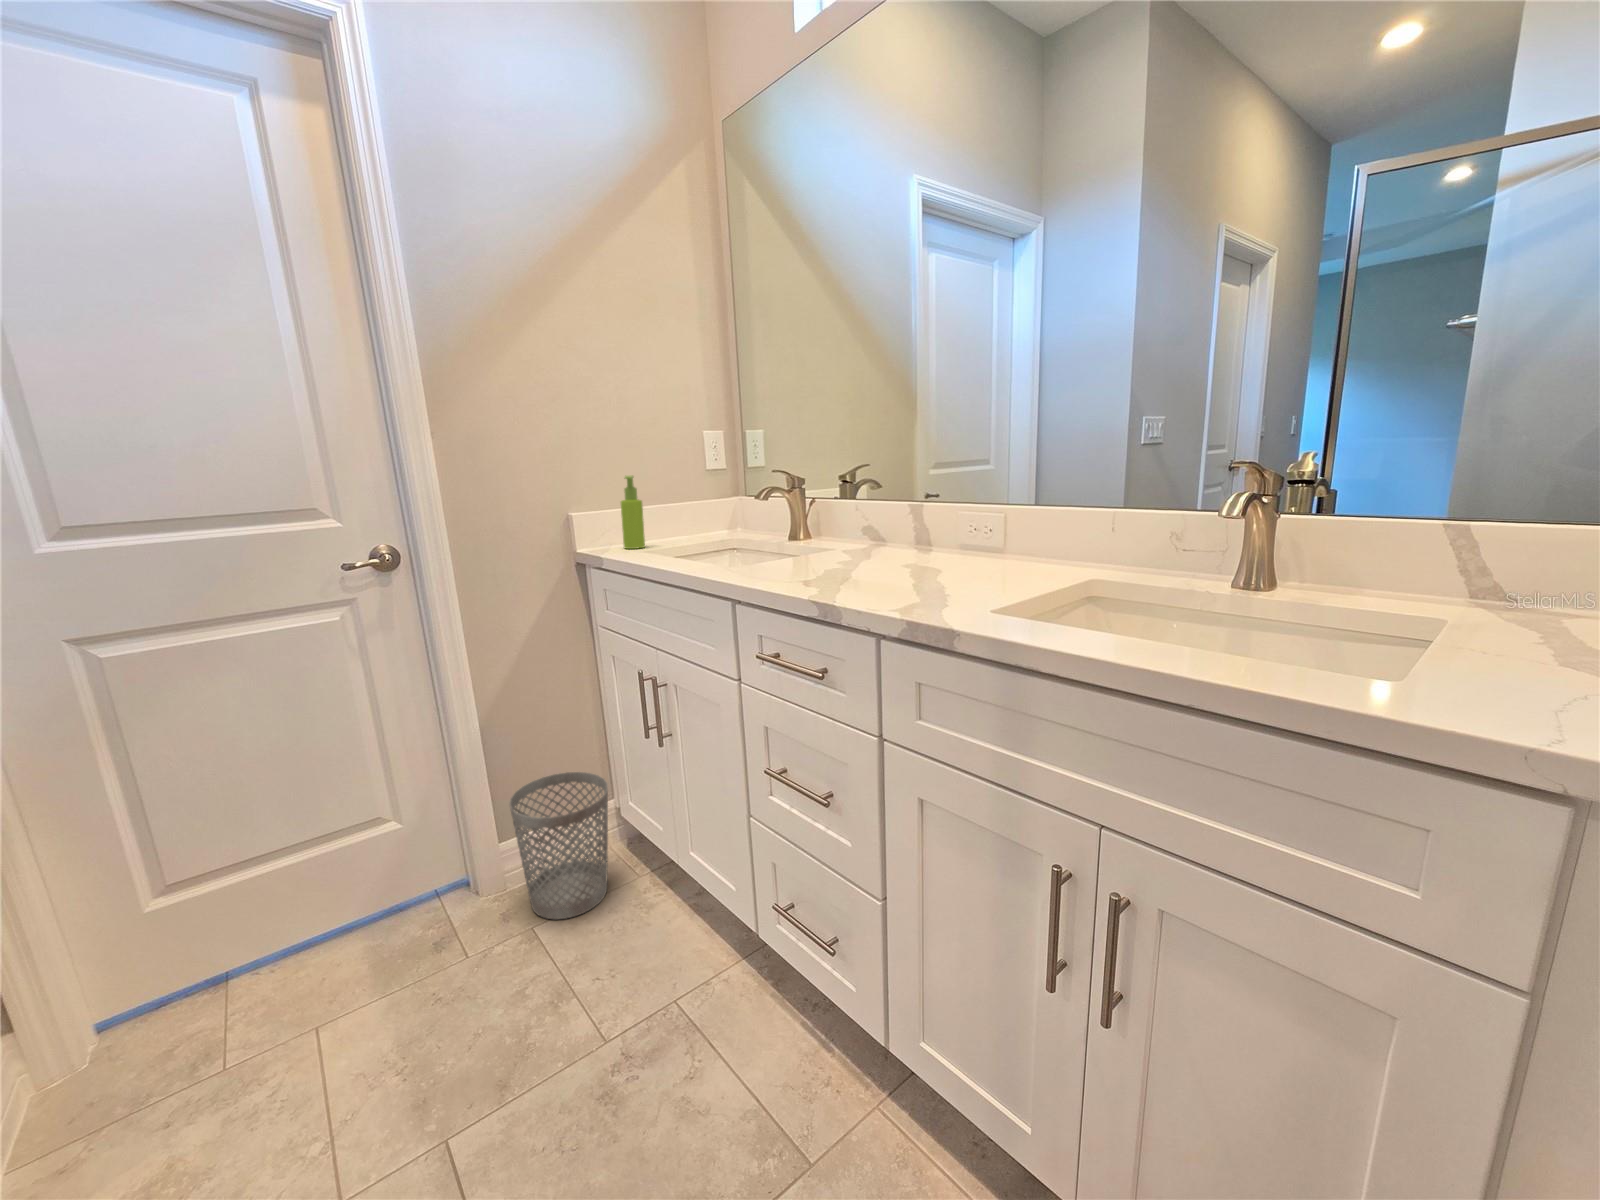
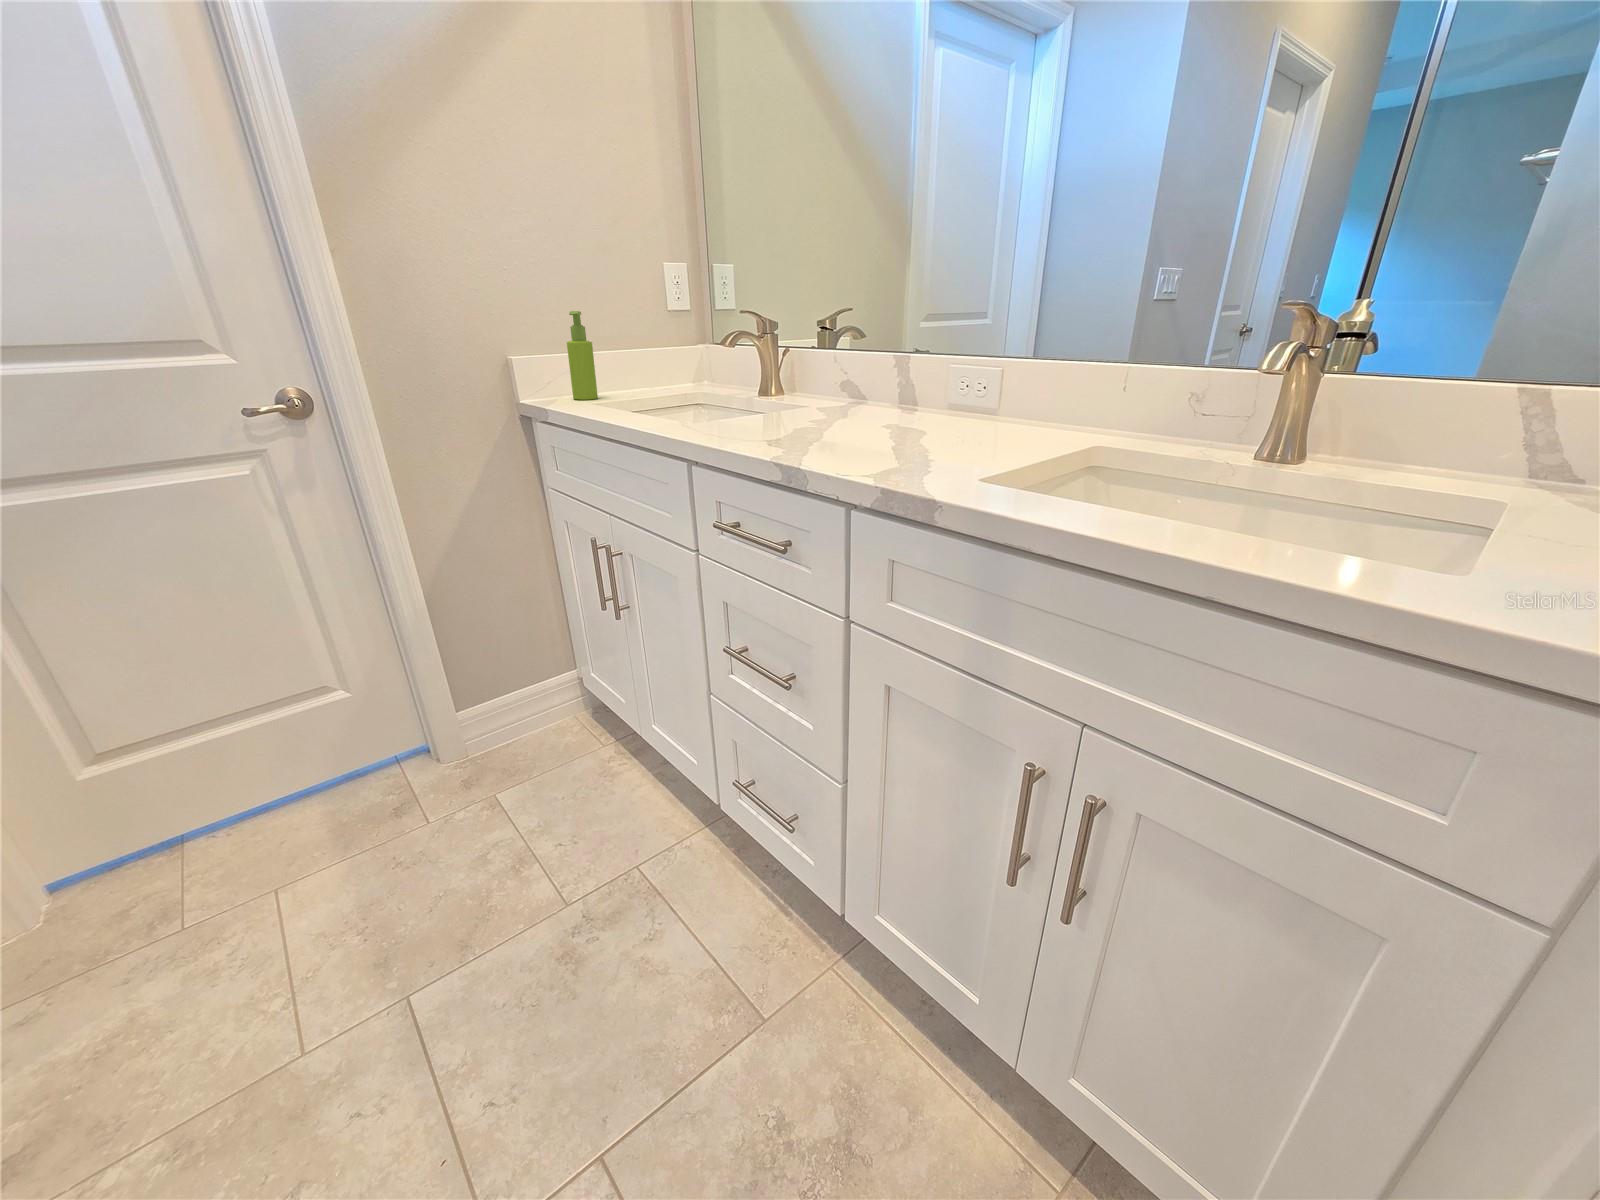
wastebasket: present [509,772,608,919] -> none [460,643,570,788]

